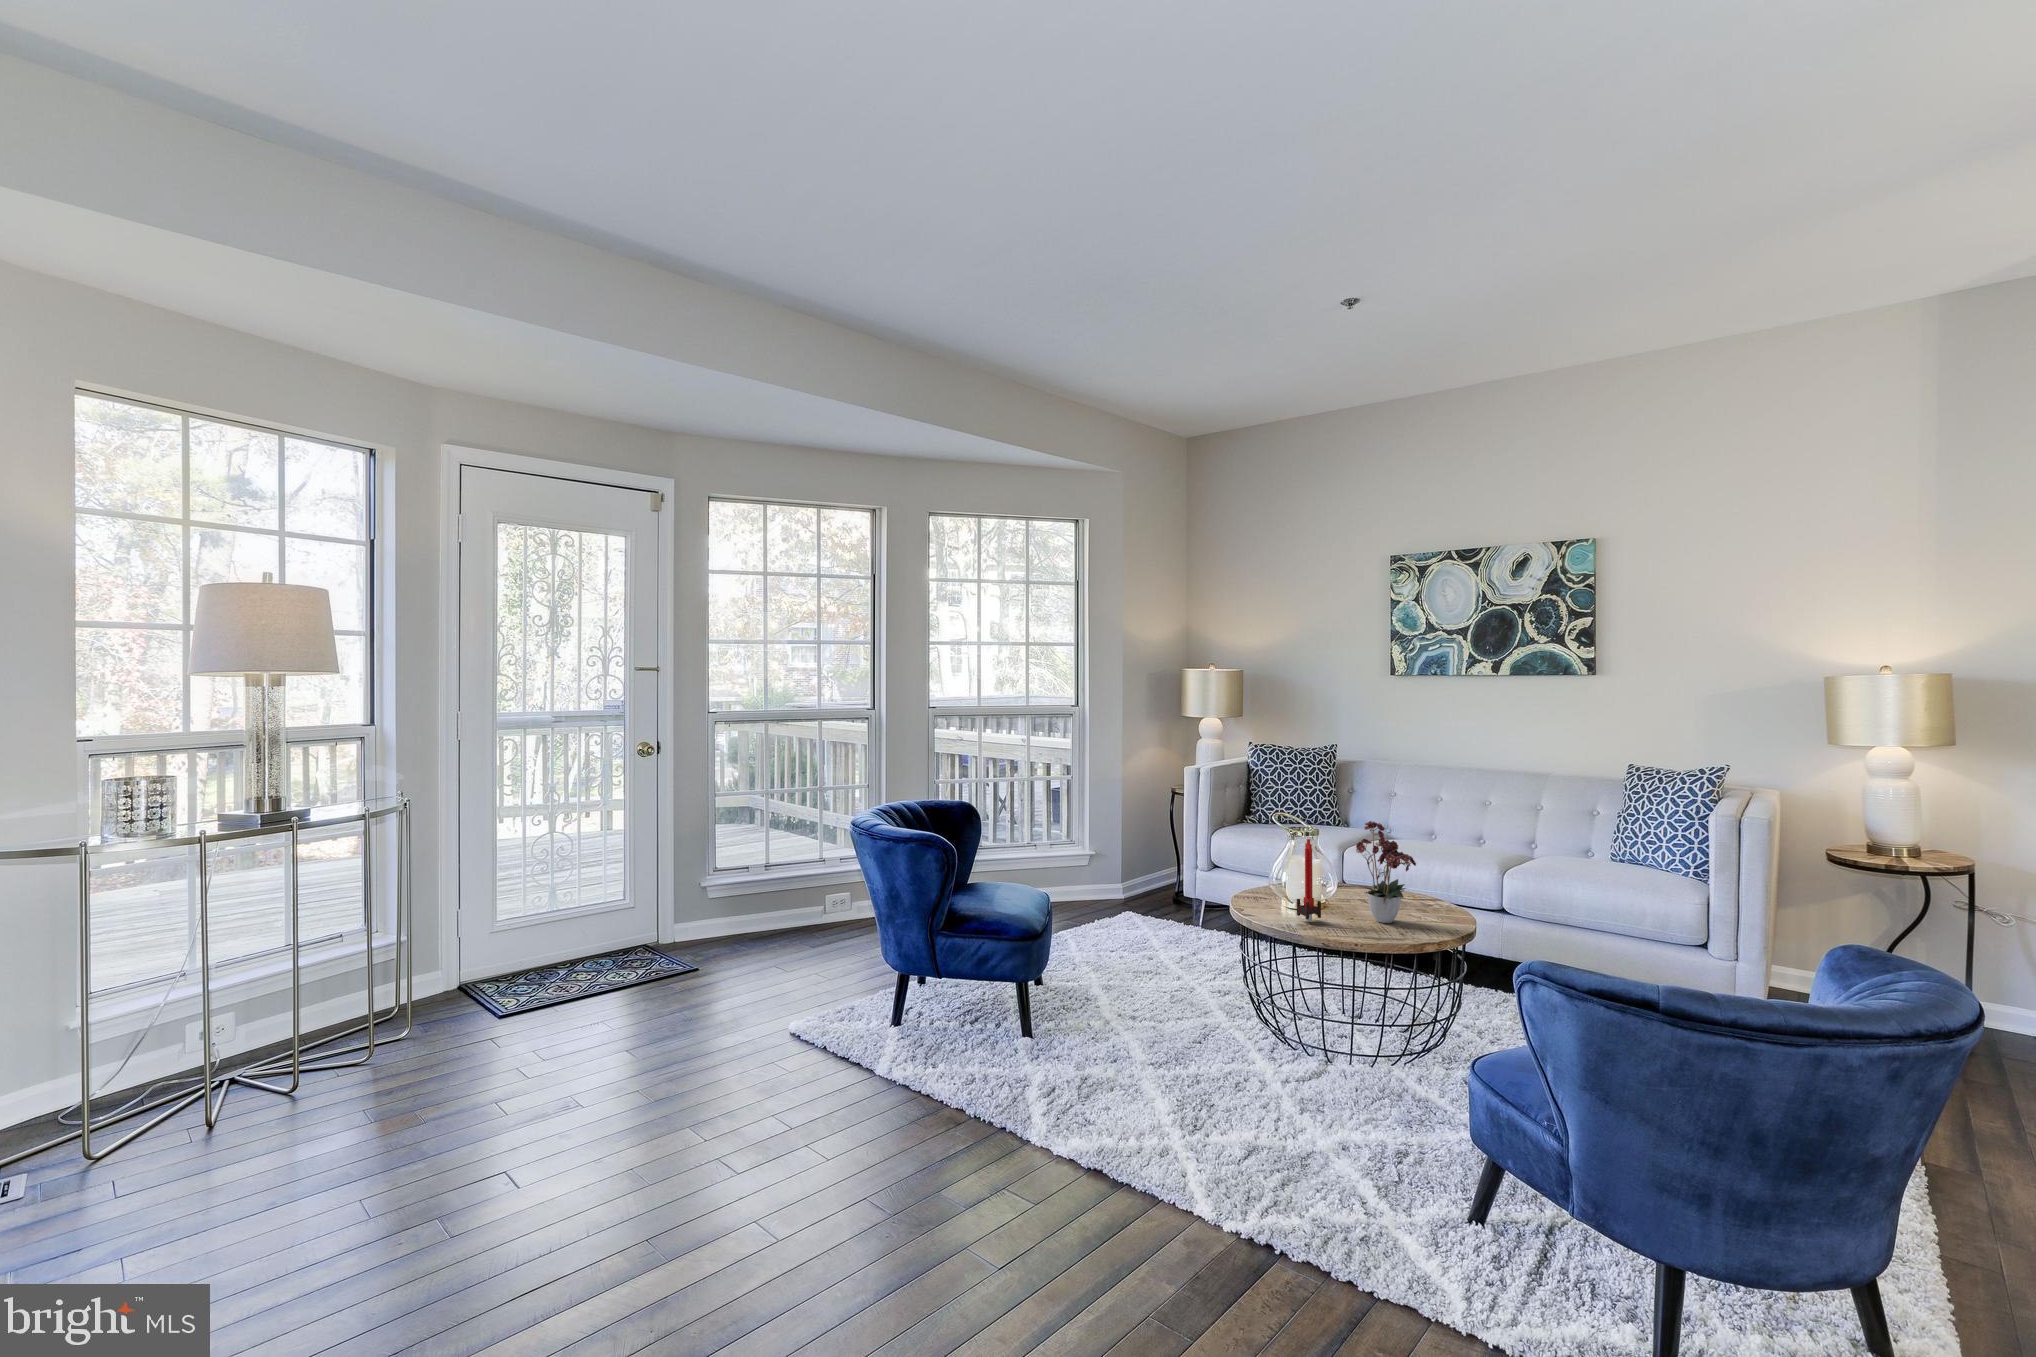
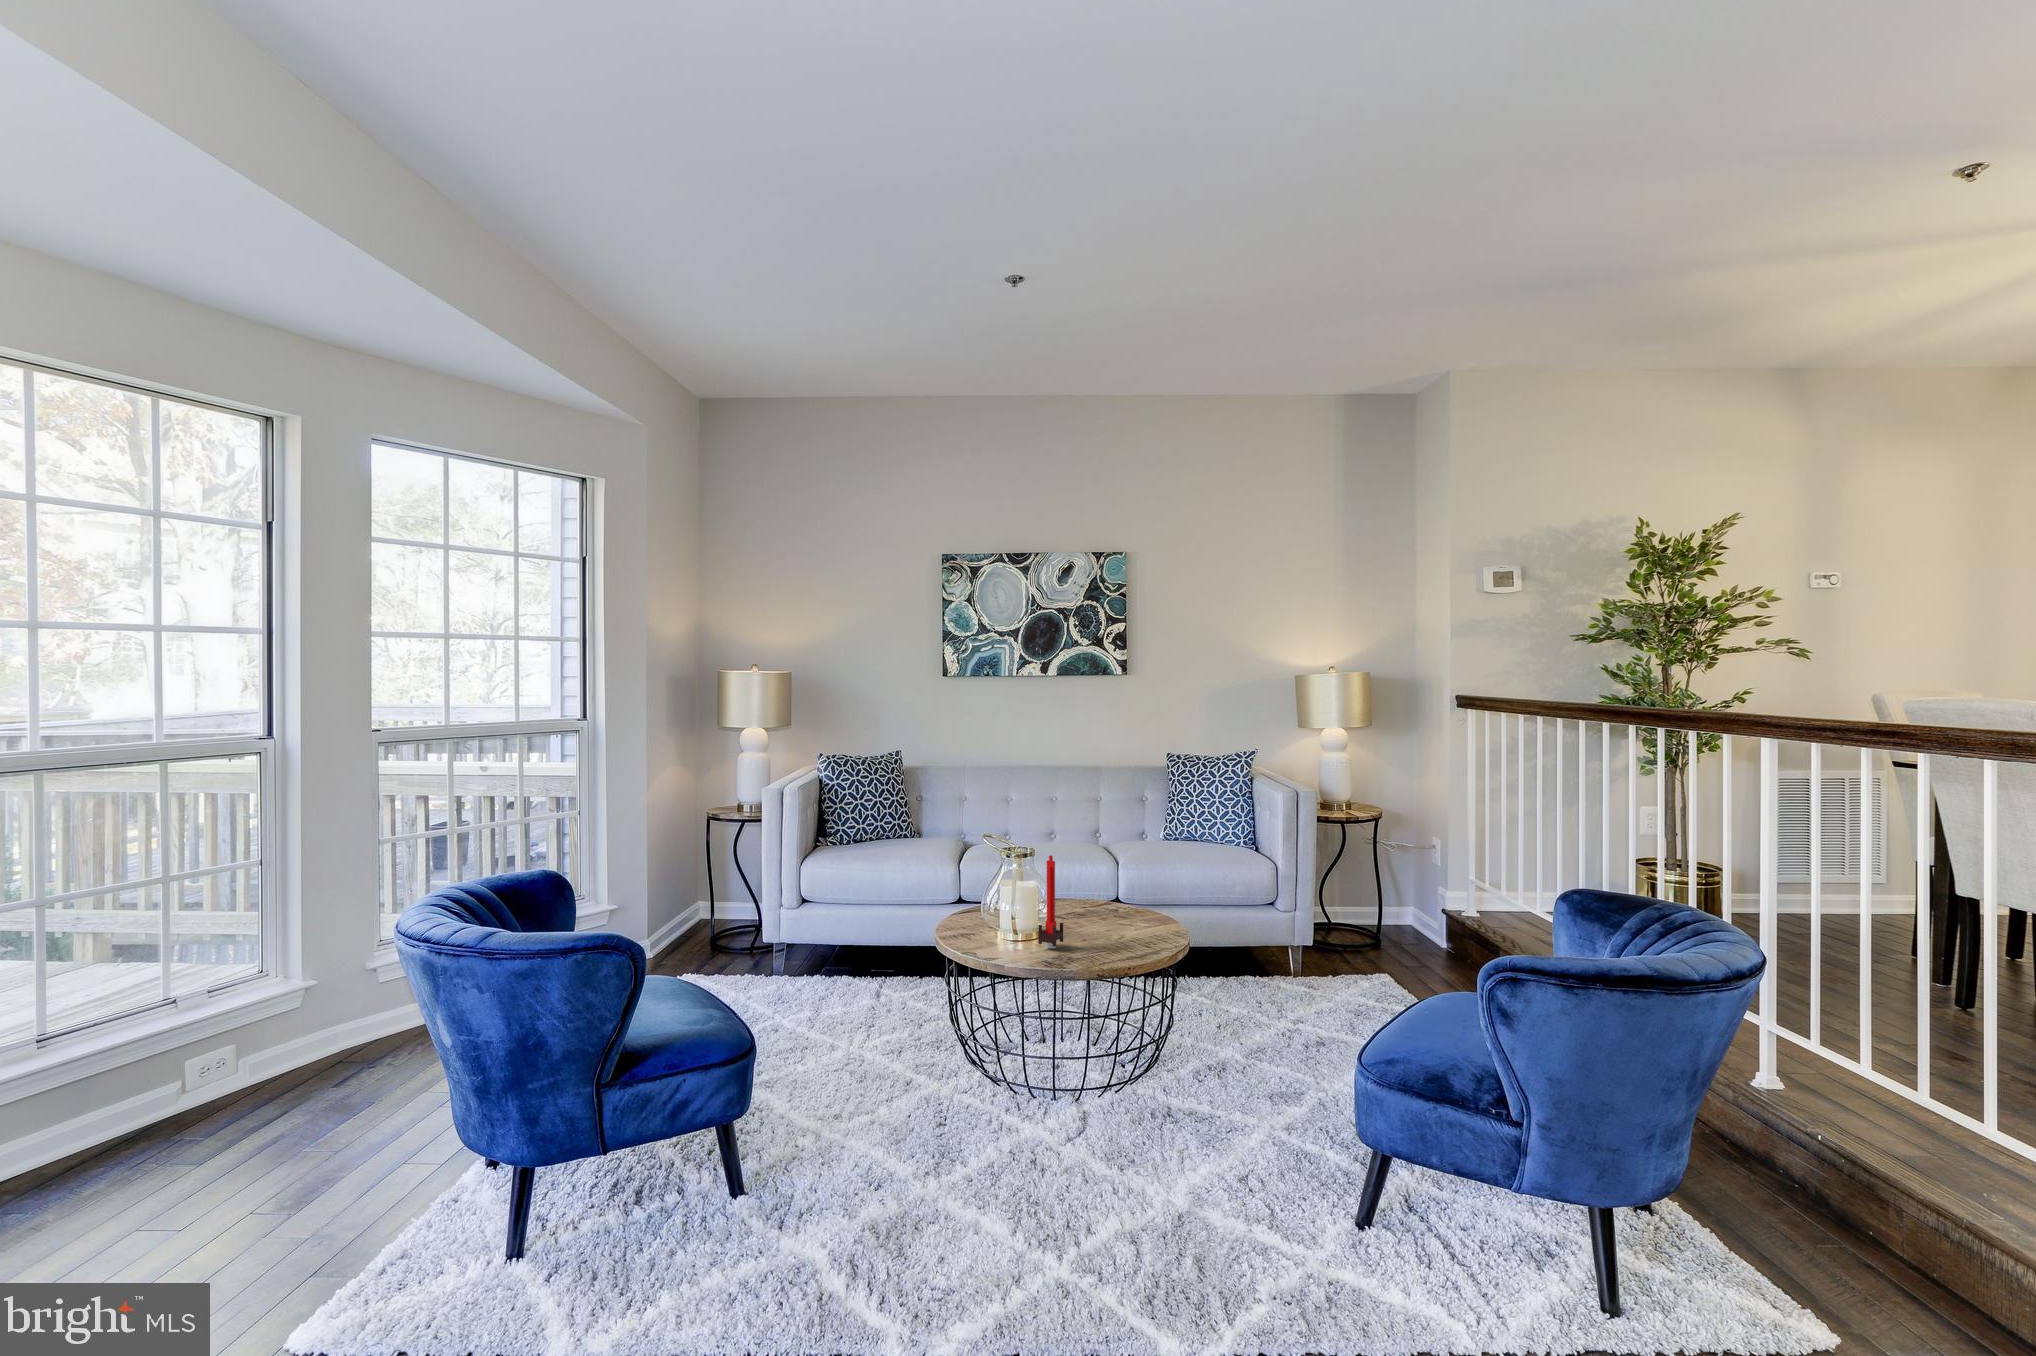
flower arrangement: present [1356,821,1416,923] -> none [1073,822,1149,934]

